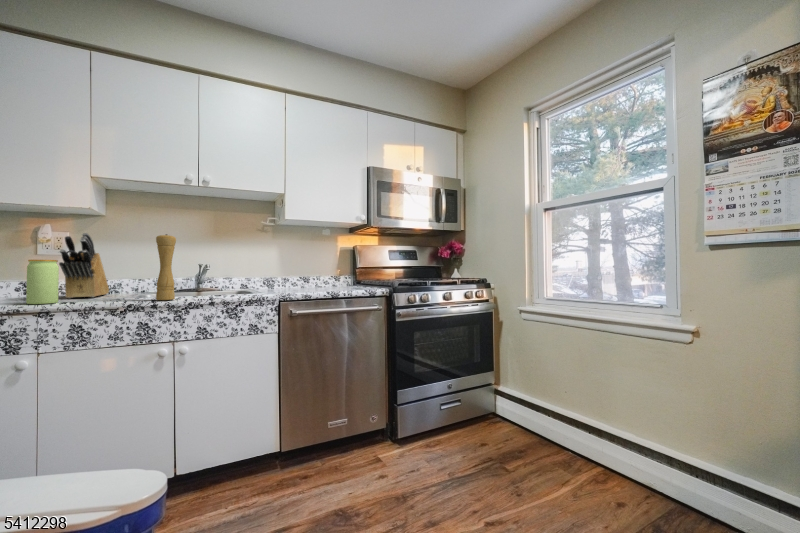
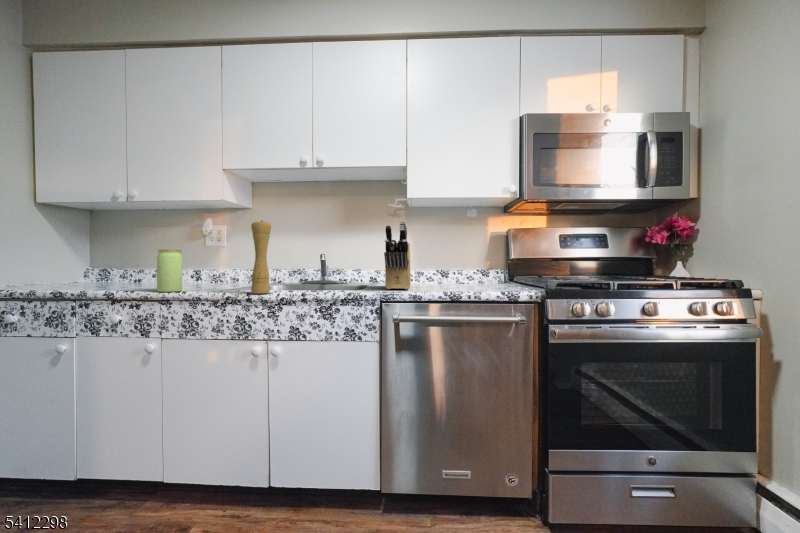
knife block: present [59,233,109,298] -> present [384,221,411,289]

